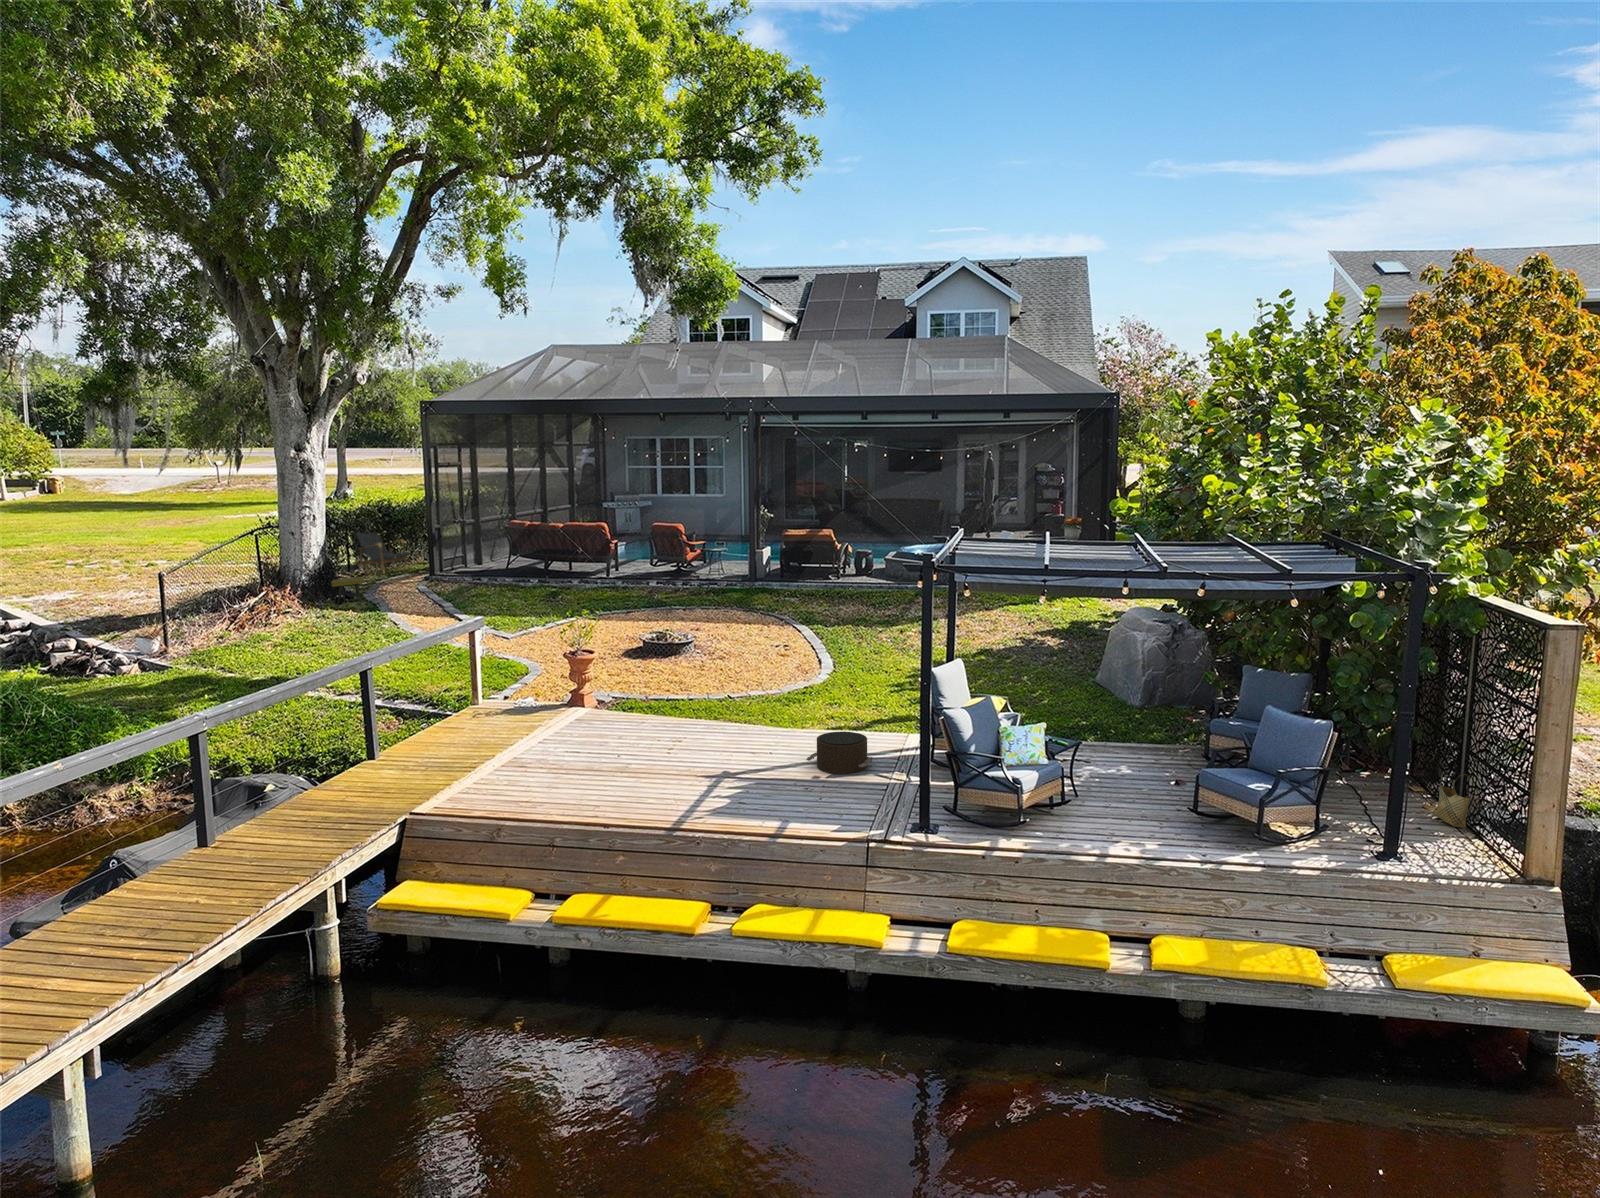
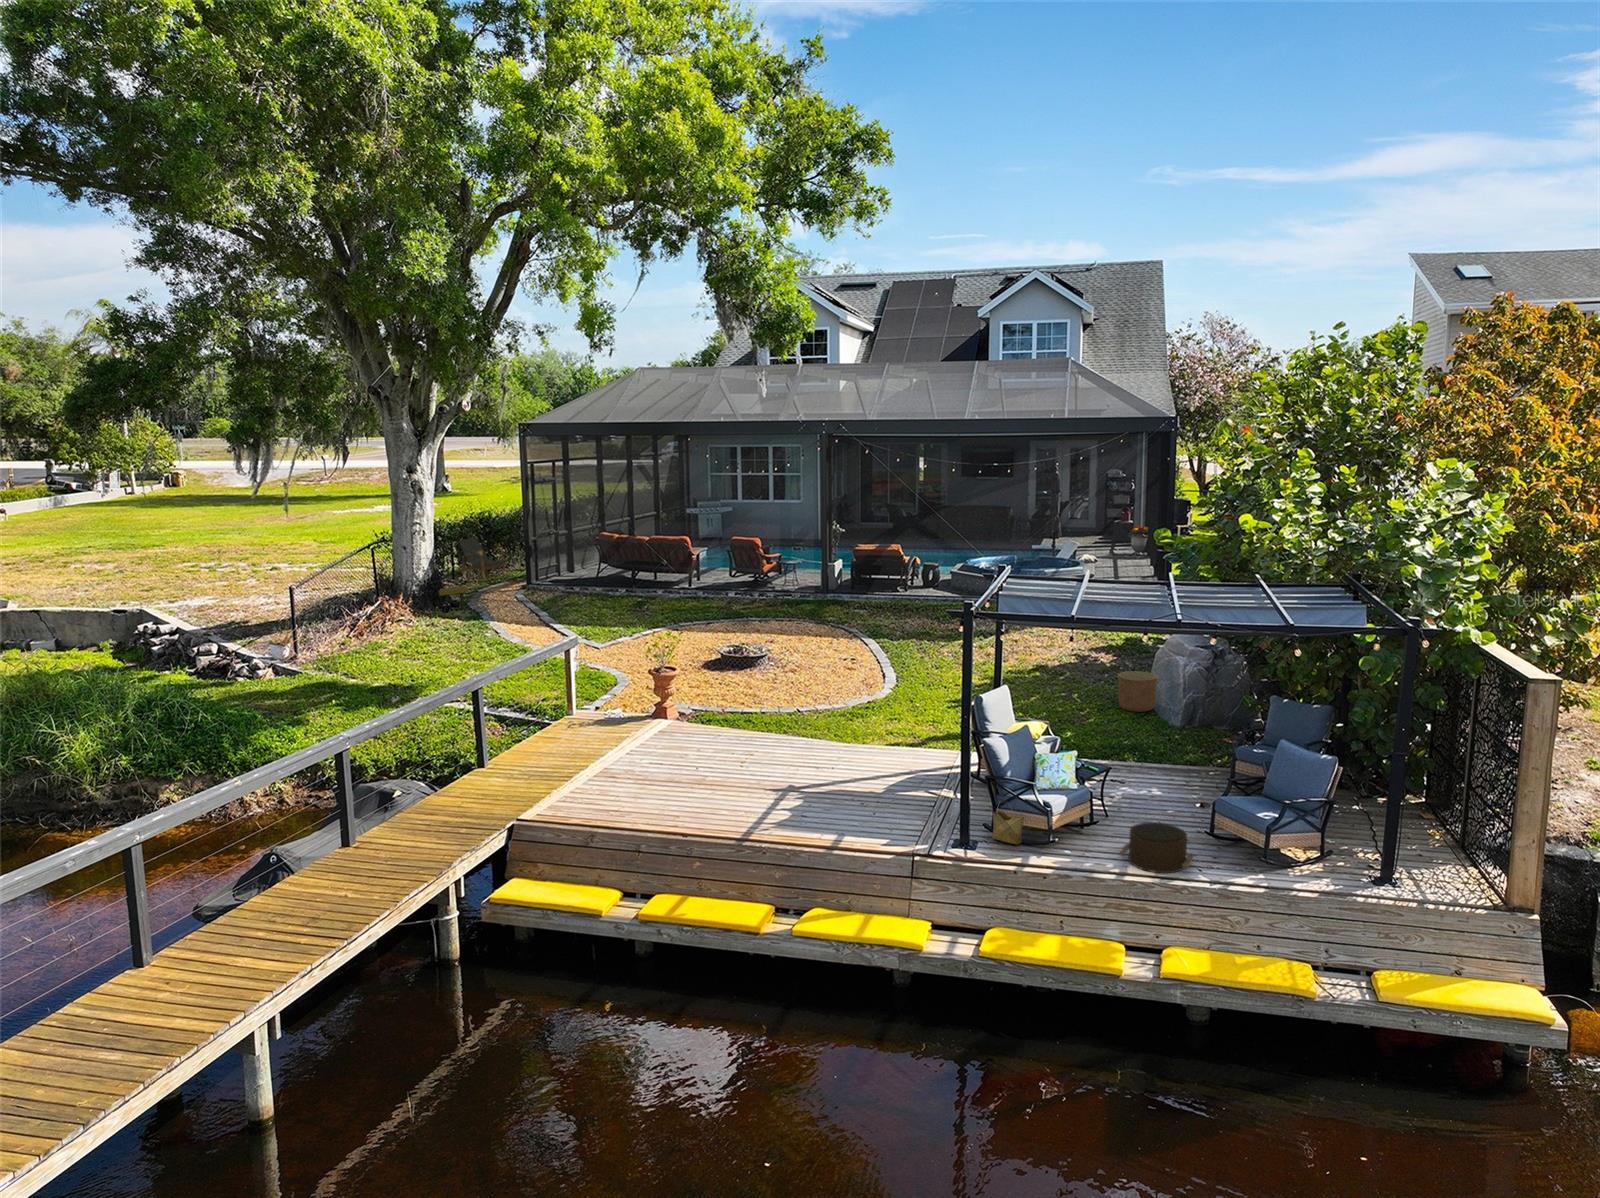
planter: none [1070,651,1112,693] -> present [1118,671,1157,712]
pouf: present [806,732,873,774] -> present [1120,823,1193,873]
woven basket: present [1435,774,1471,828] -> present [992,803,1024,844]

